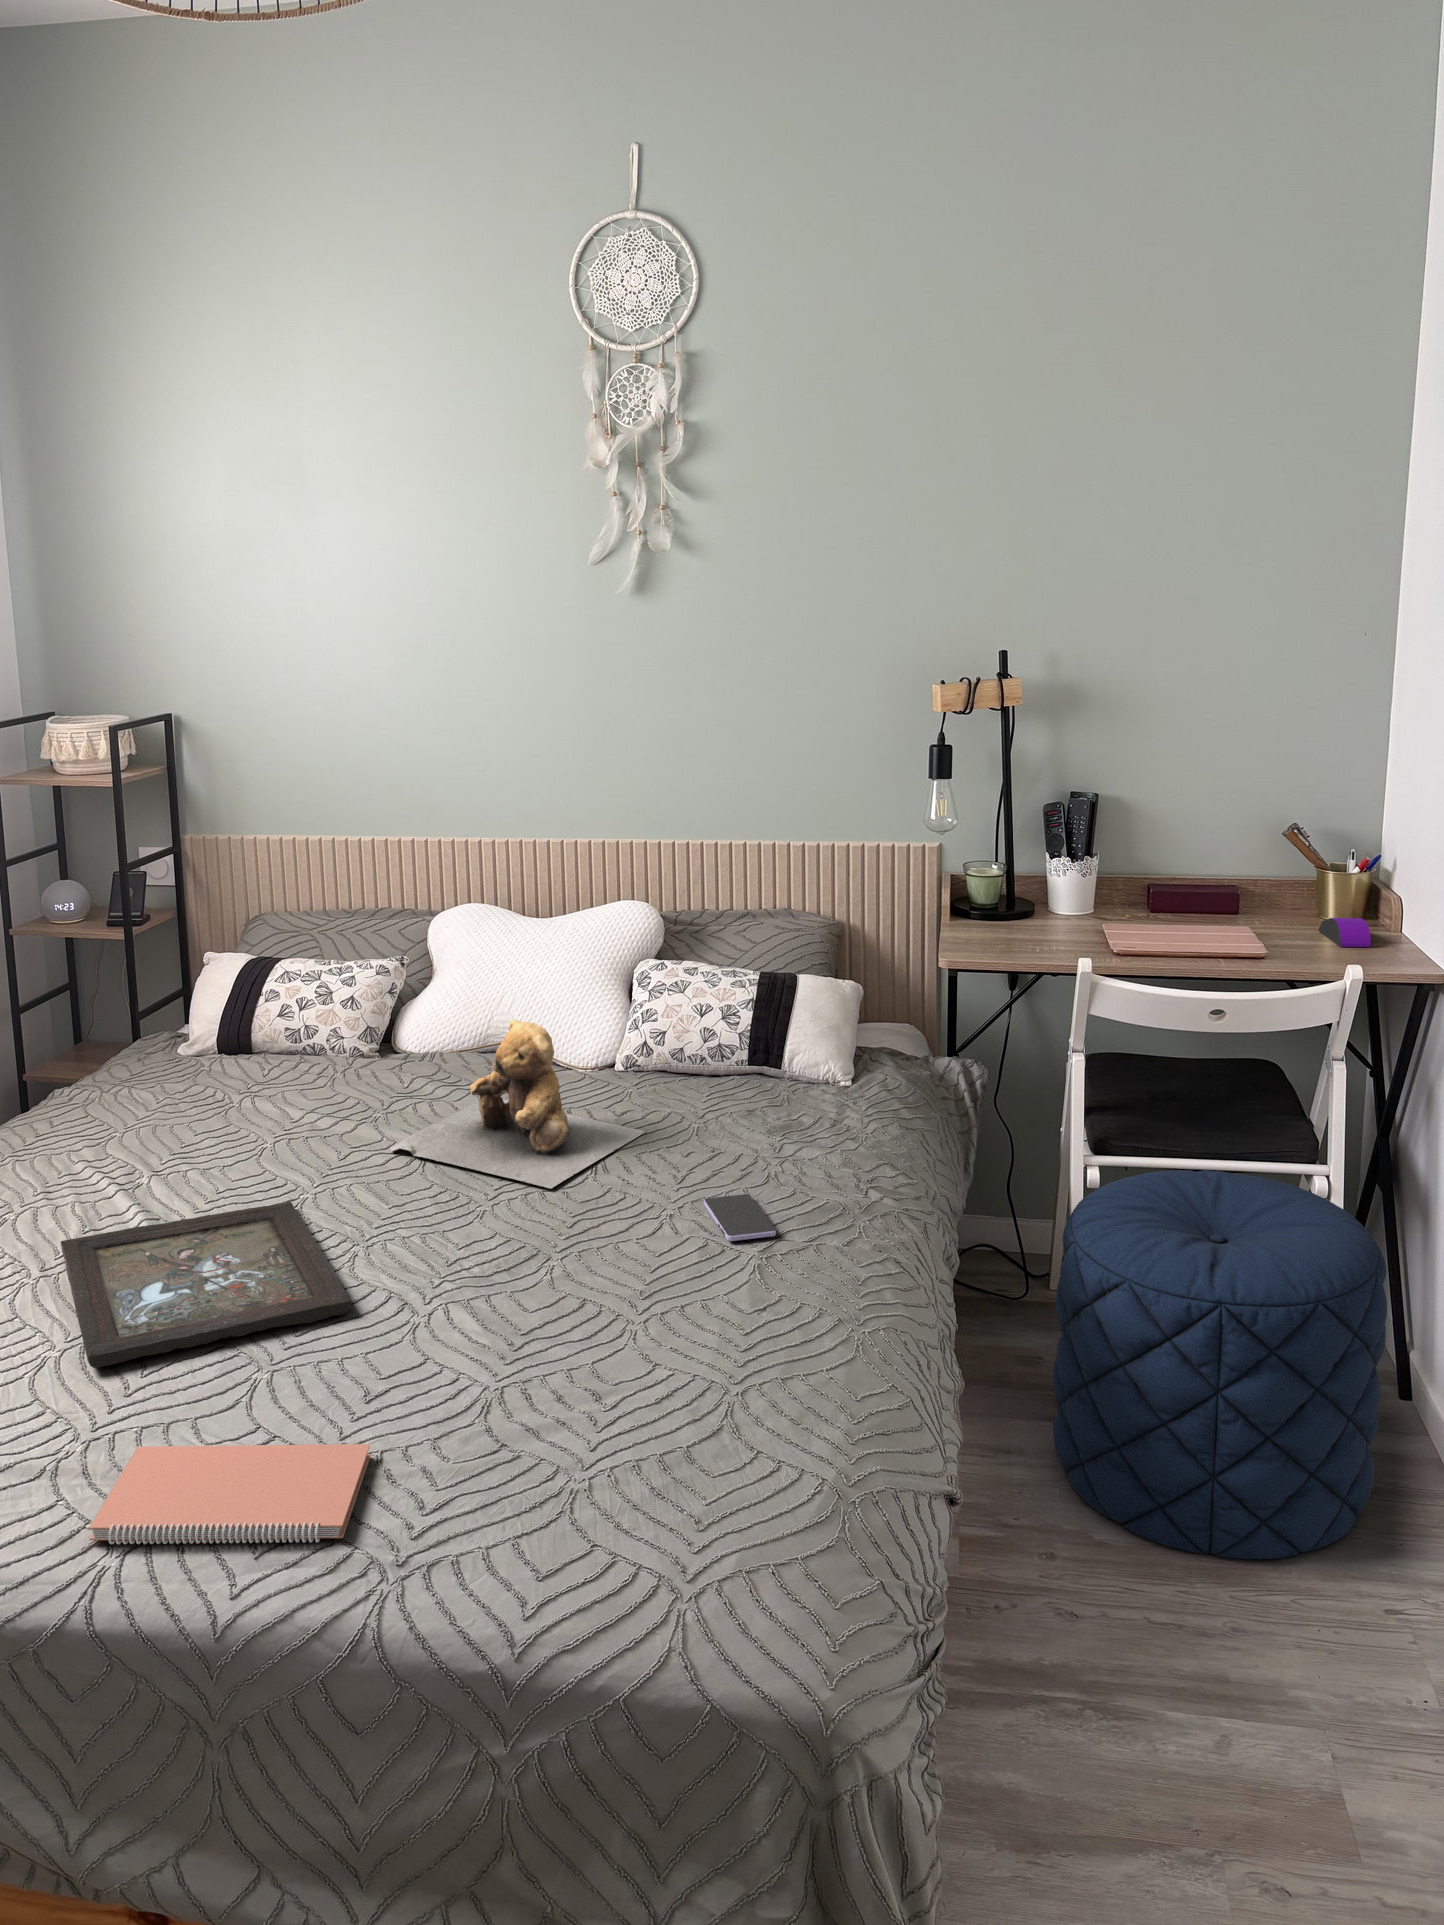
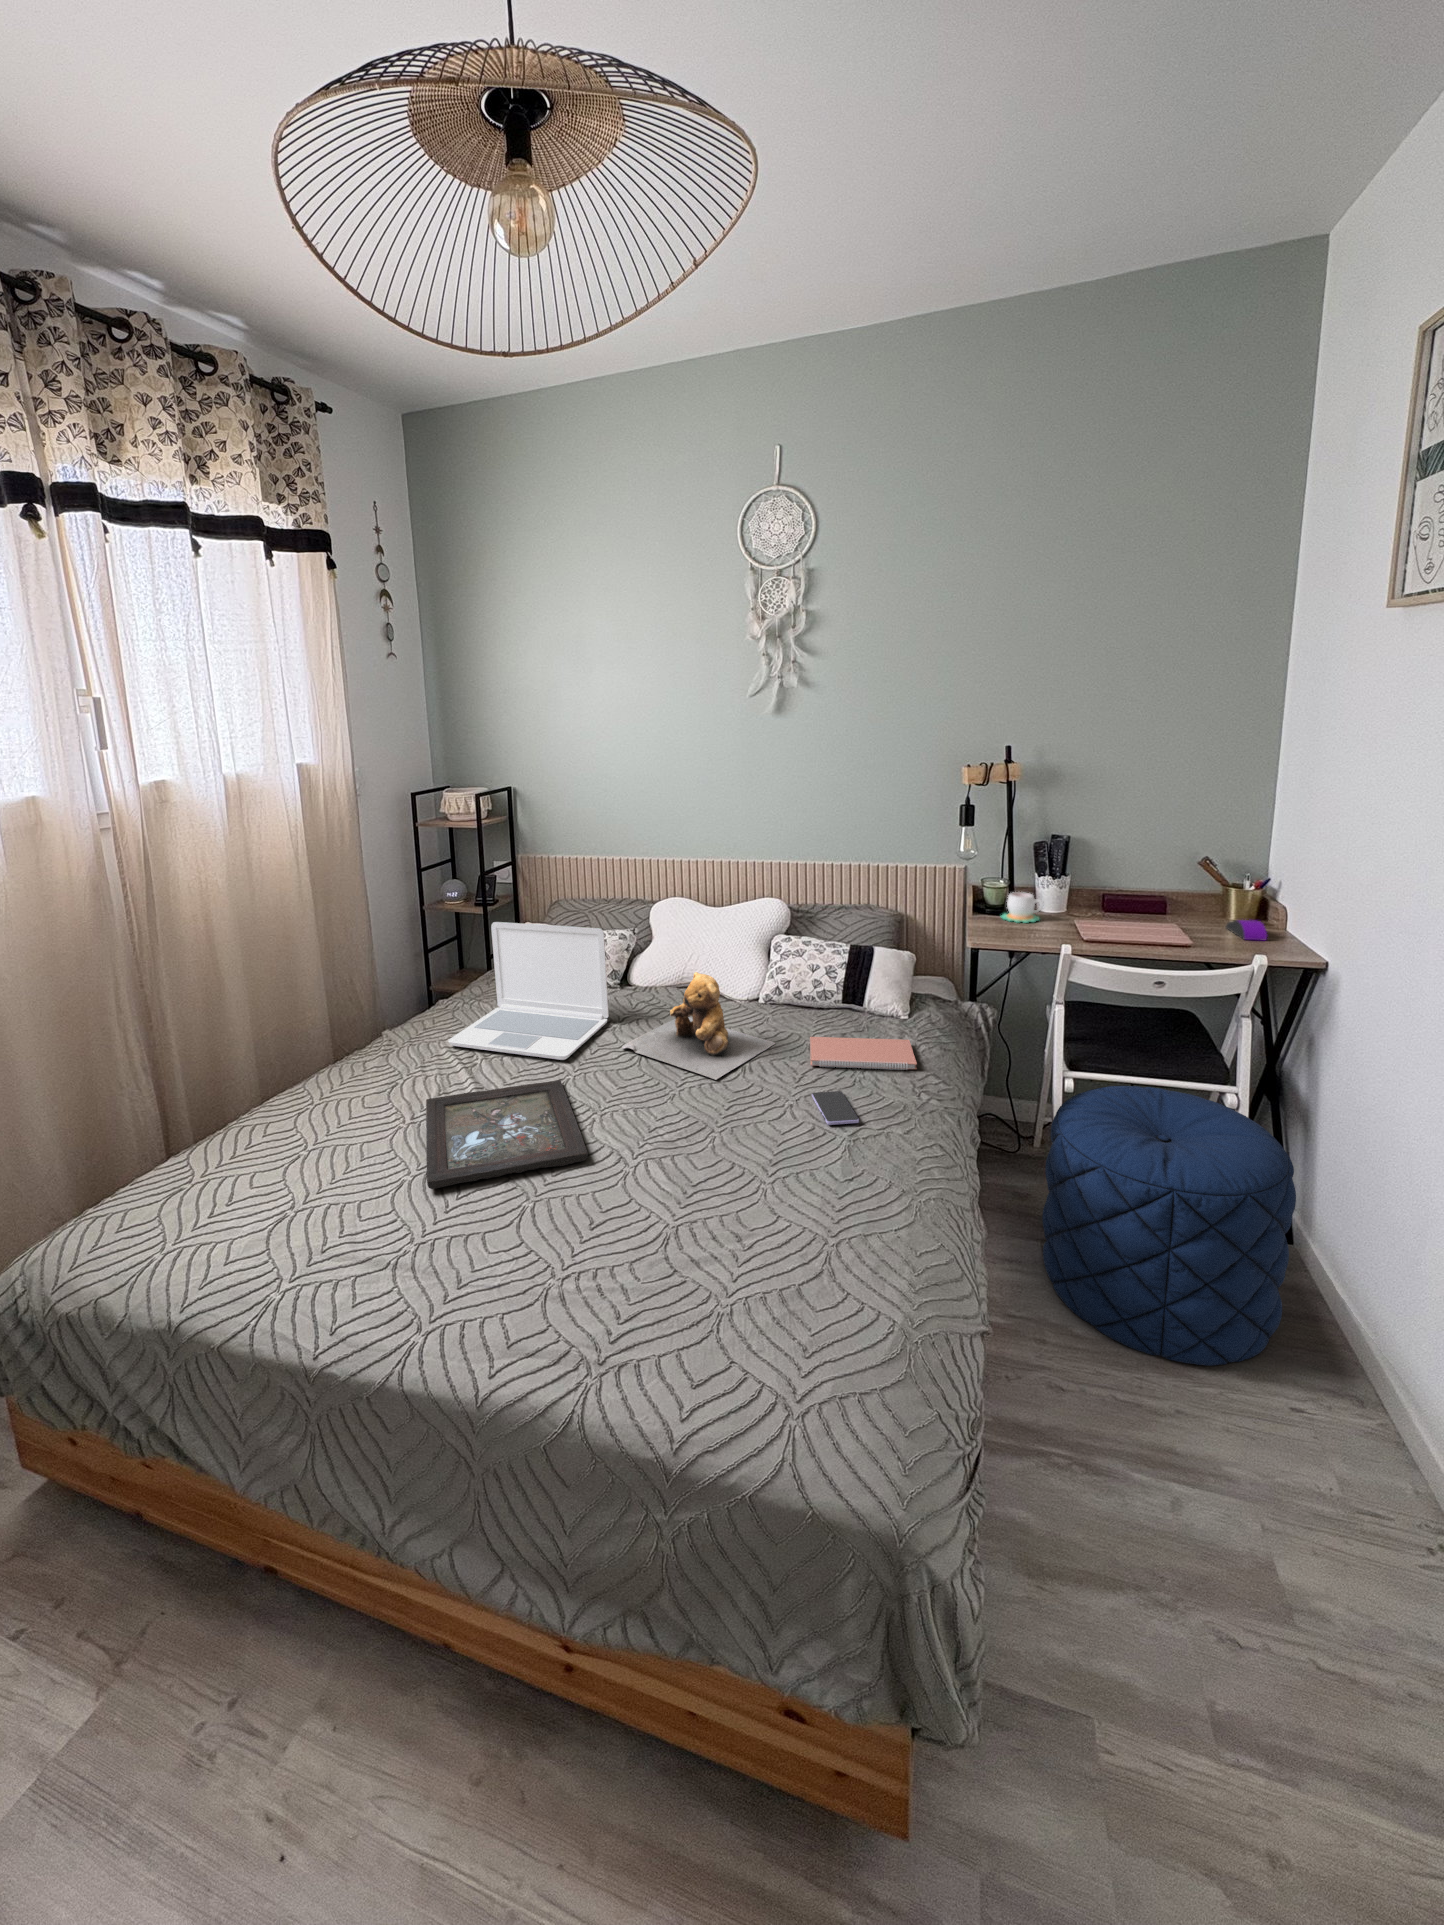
mug: none [997,883,1061,930] -> present [1001,892,1043,923]
laptop: none [82,946,363,1173] -> present [448,922,609,1060]
notebook: present [88,1444,371,1544] -> present [810,1037,917,1070]

